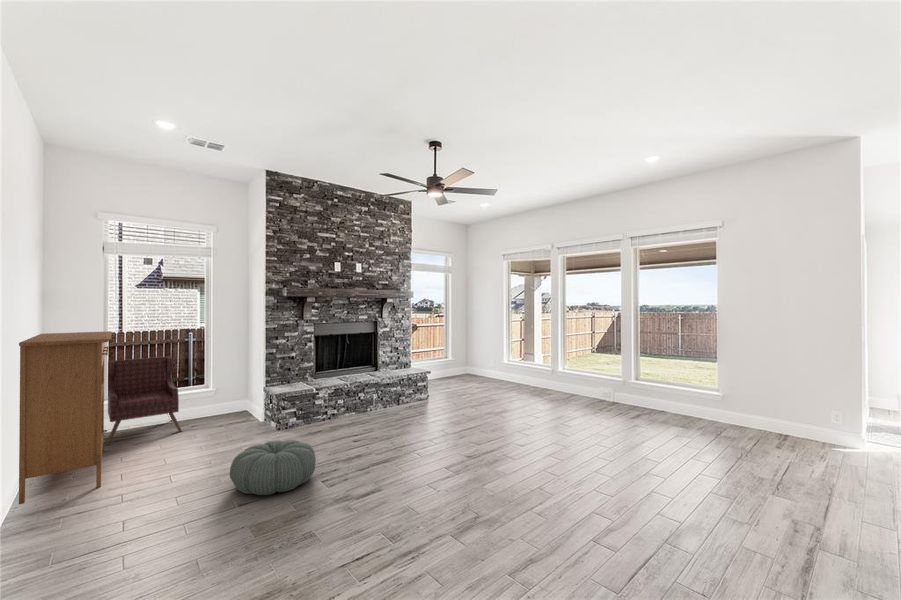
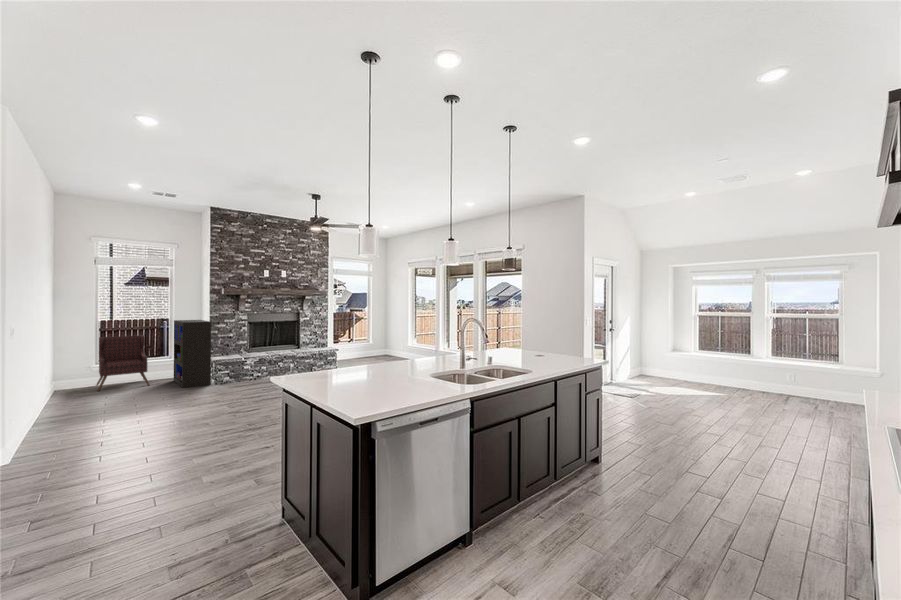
console table: present [19,331,112,504] -> none [44,317,101,415]
bookshelf: none [214,333,271,437] -> present [174,320,211,388]
pouf: present [230,440,316,495] -> none [170,384,226,411]

